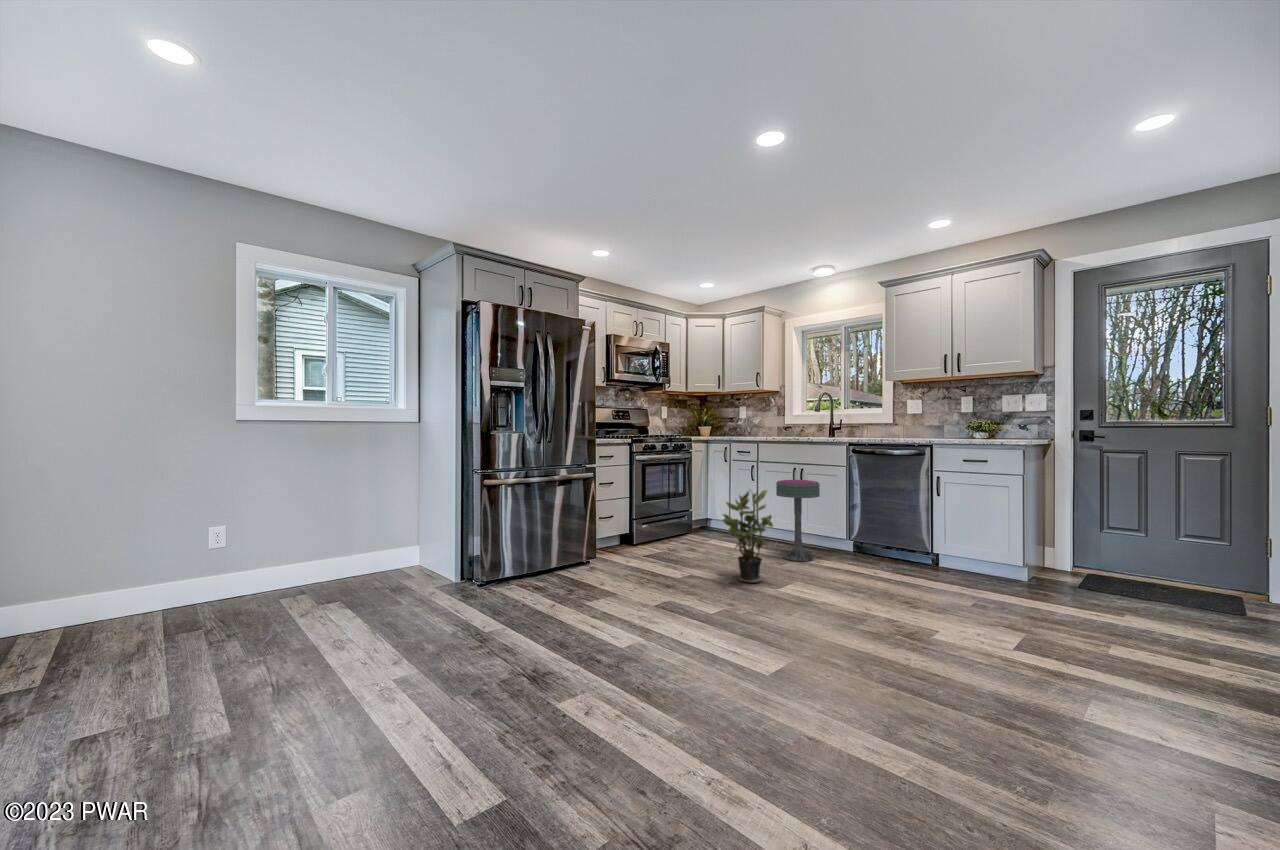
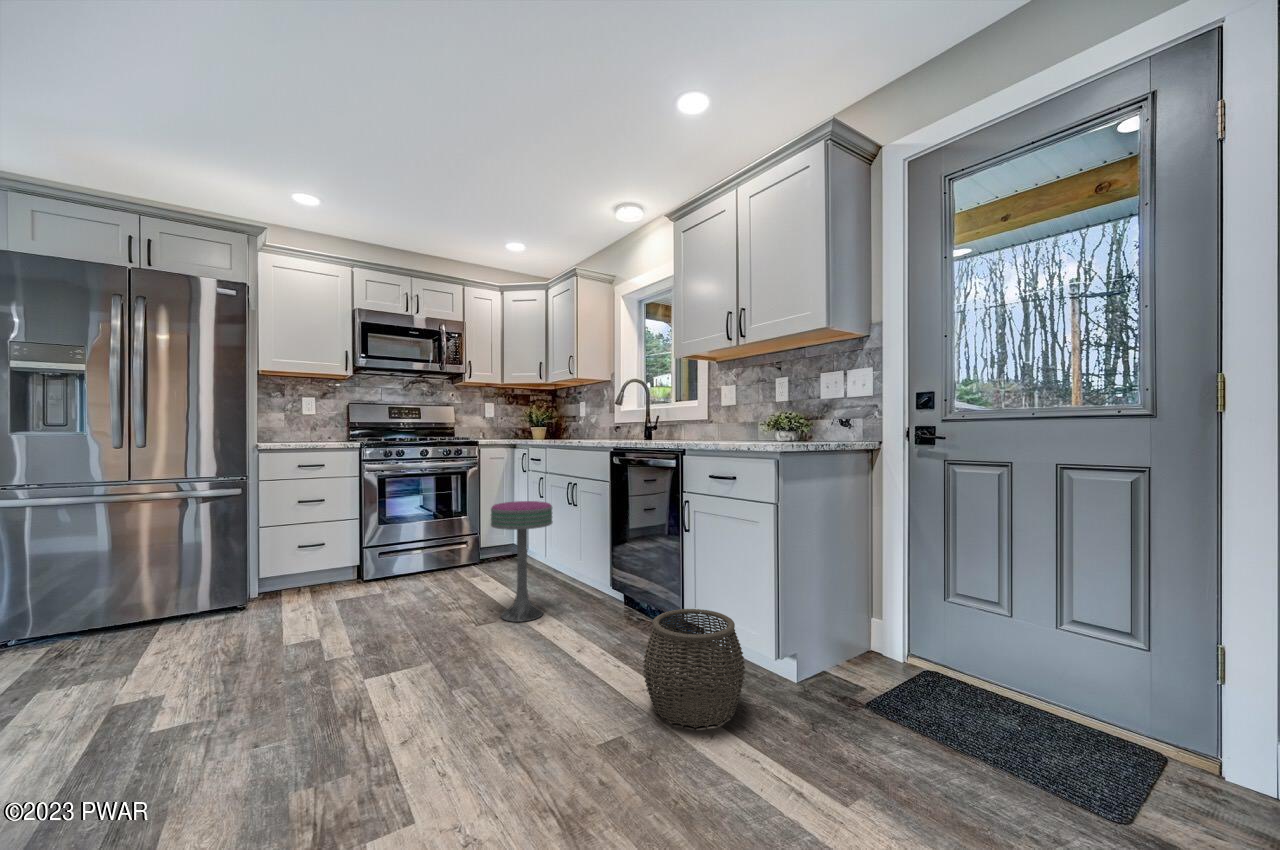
potted plant: present [723,490,773,583] -> none [312,516,400,663]
woven basket: none [963,537,1032,597] -> present [643,609,745,728]

